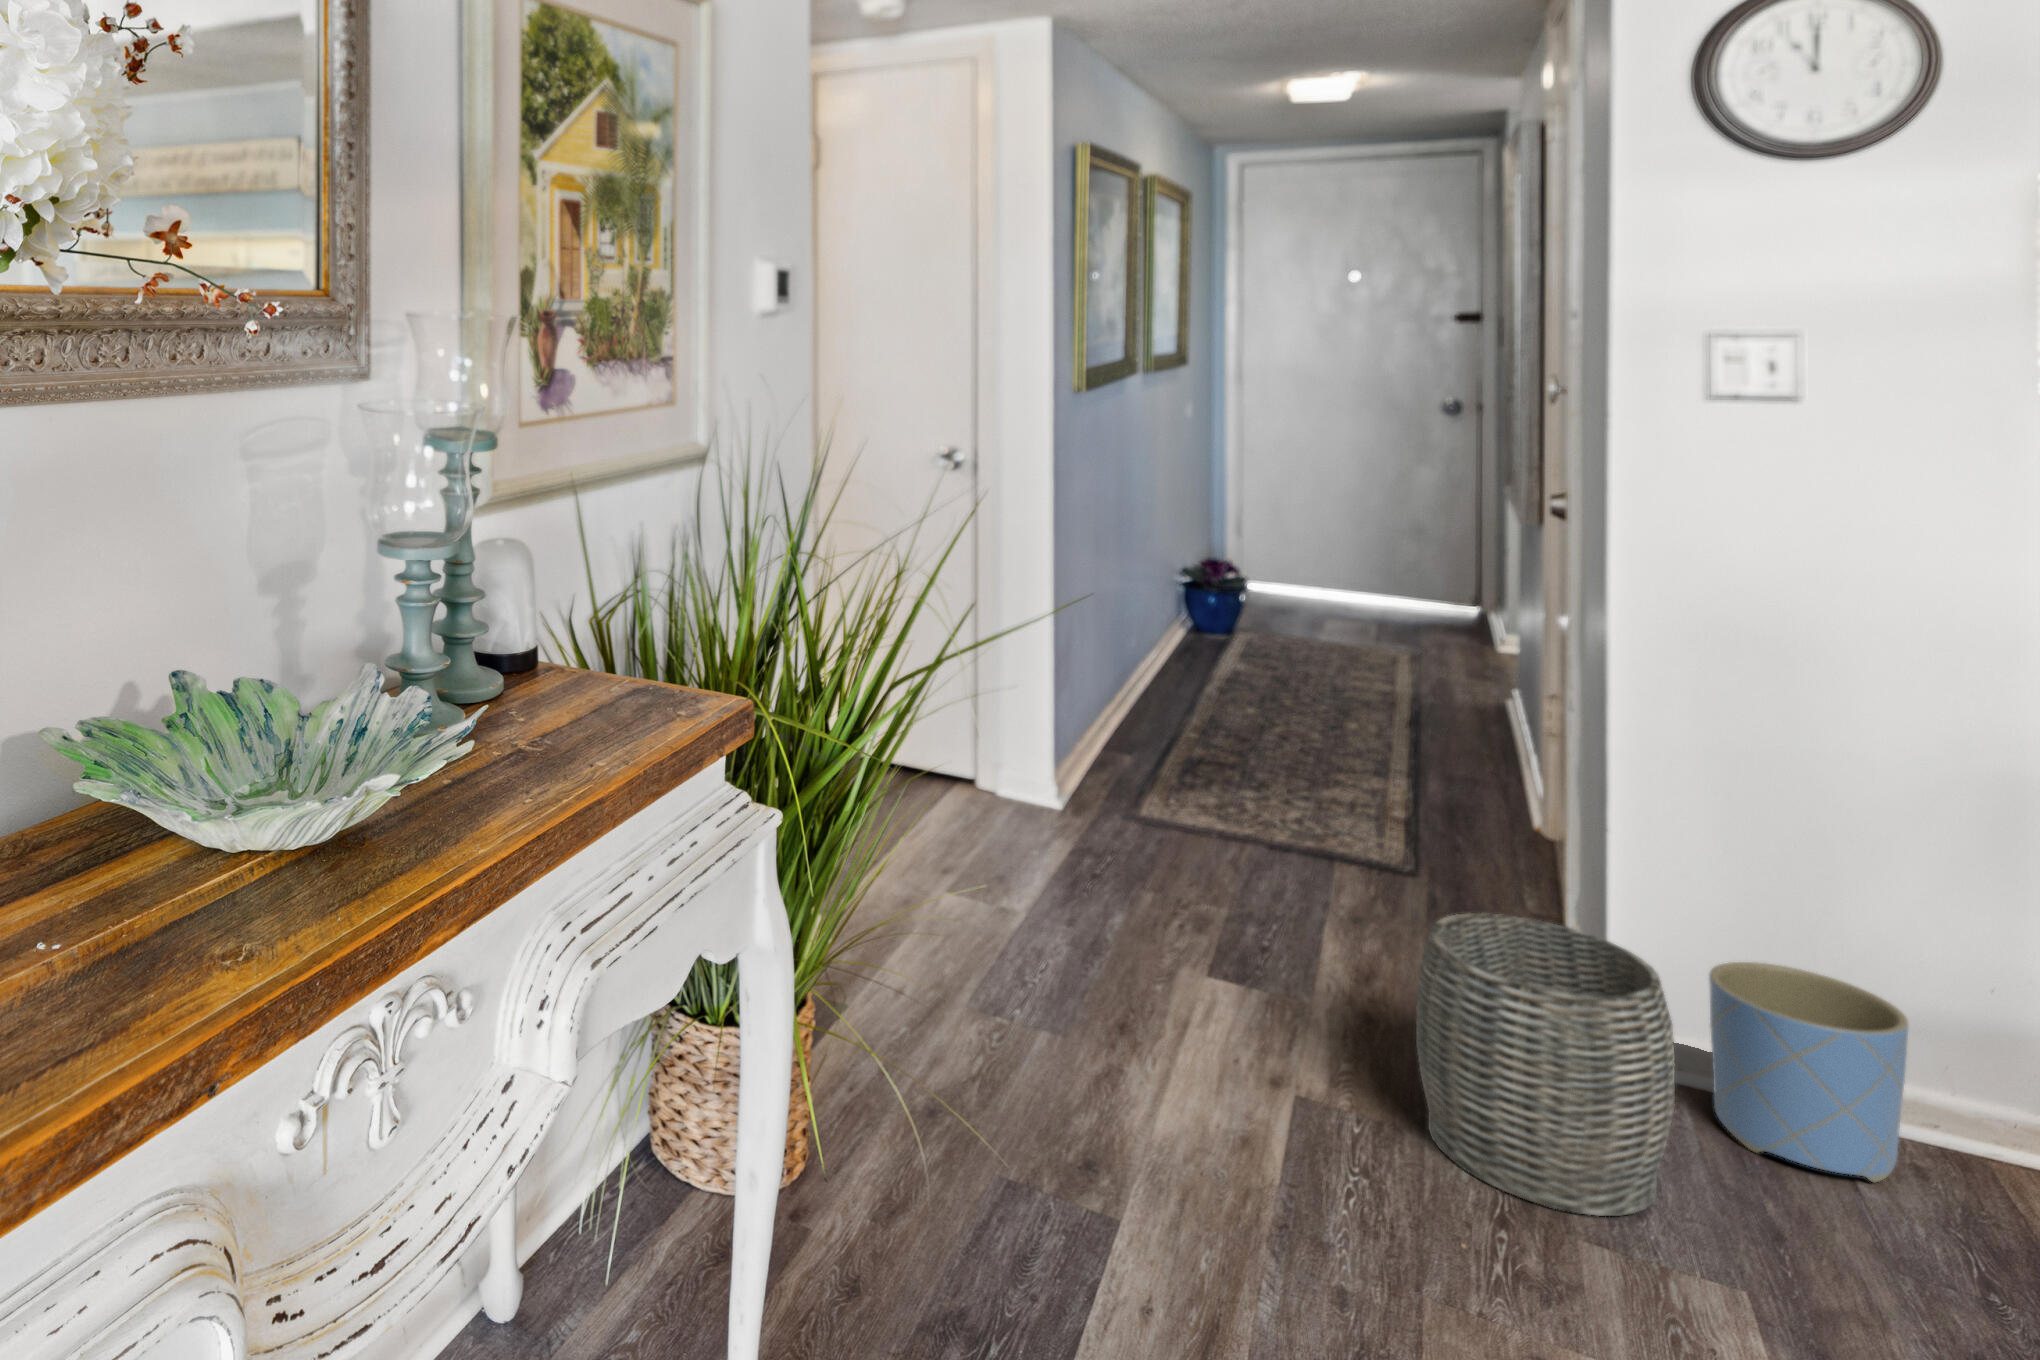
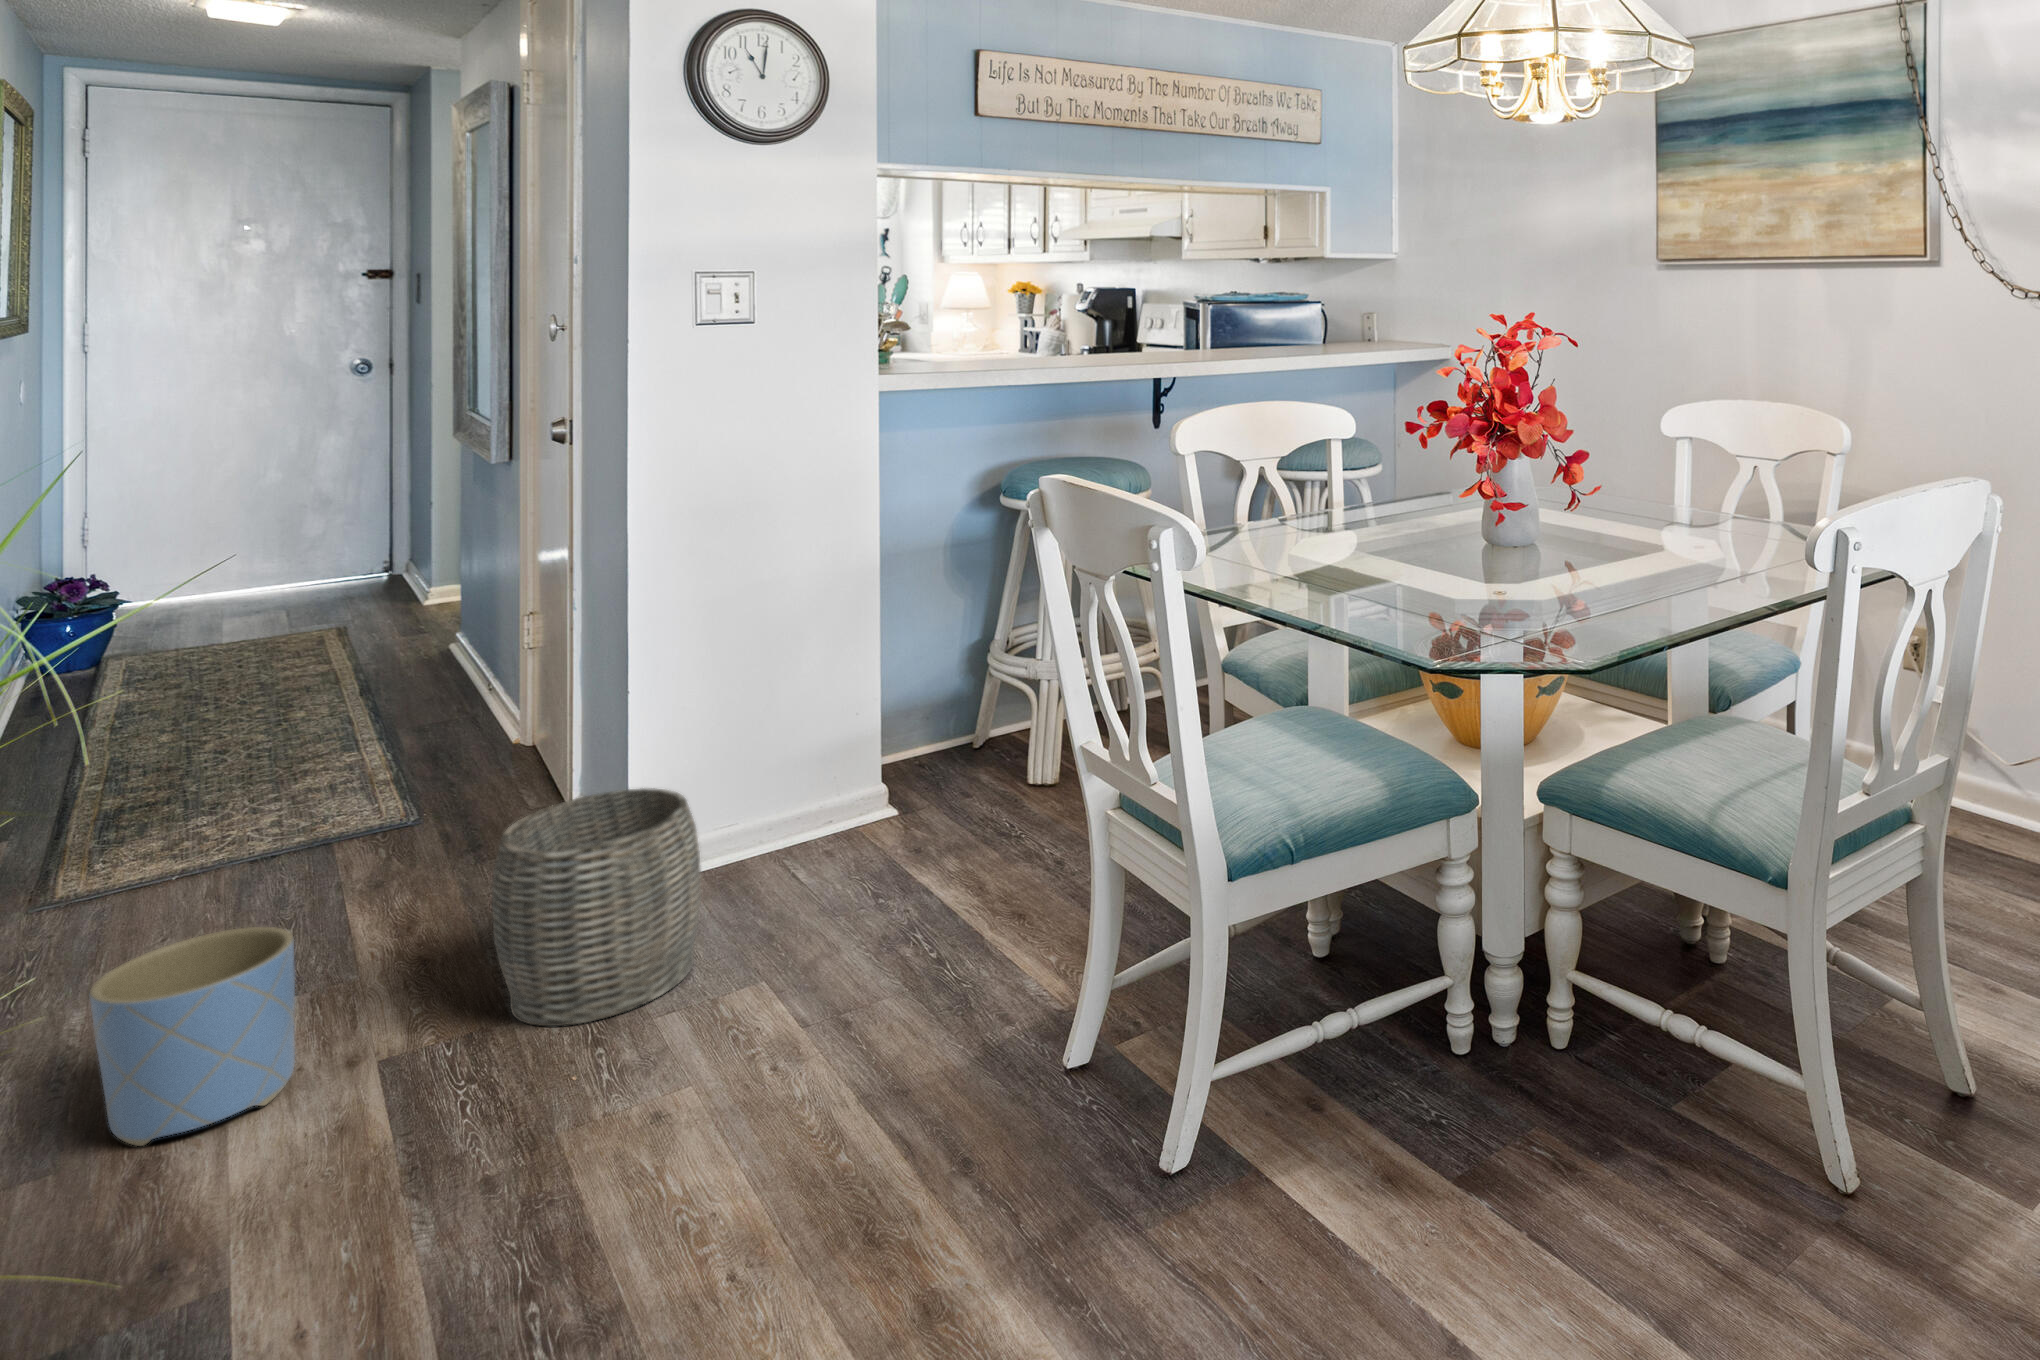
planter: present [1709,962,1908,1182] -> present [90,927,295,1146]

